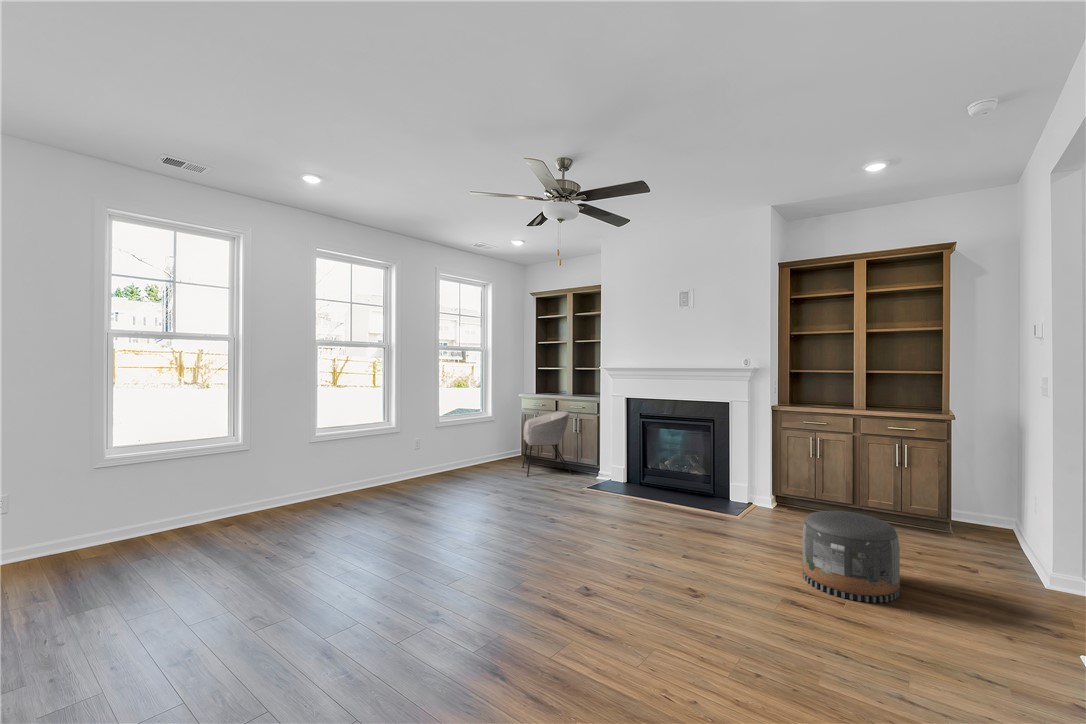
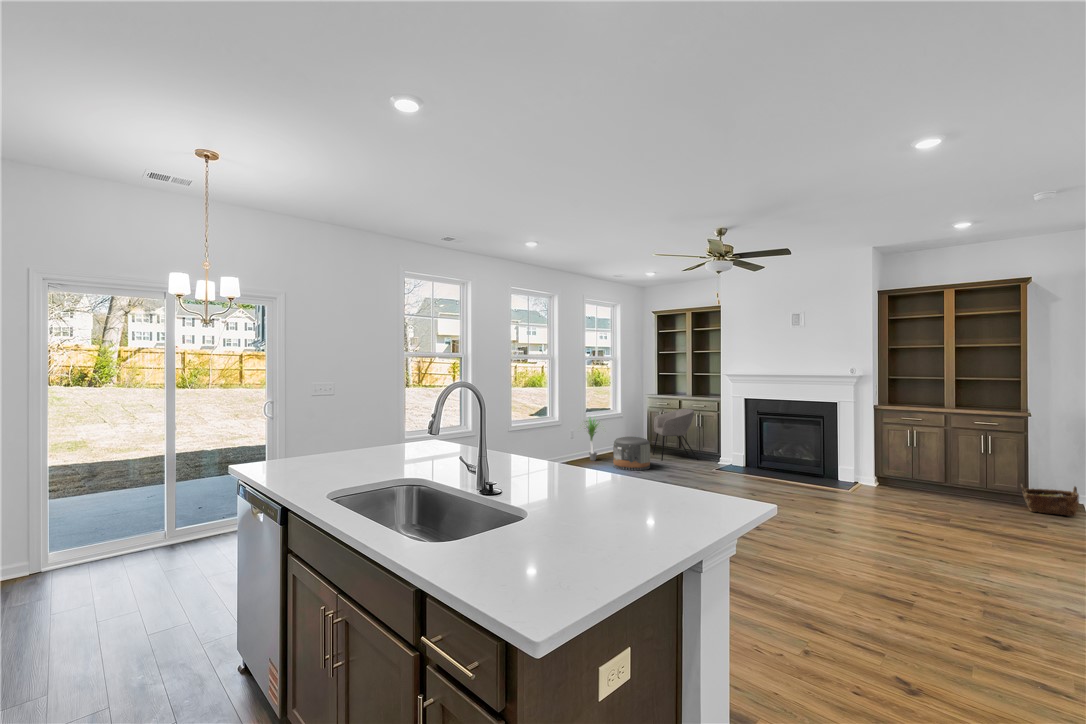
potted plant: none [418,417,459,479] -> present [585,418,598,461]
woven basket: none [946,508,1018,553] -> present [1021,484,1079,516]
pouf: present [803,511,900,603] -> present [613,437,650,470]

